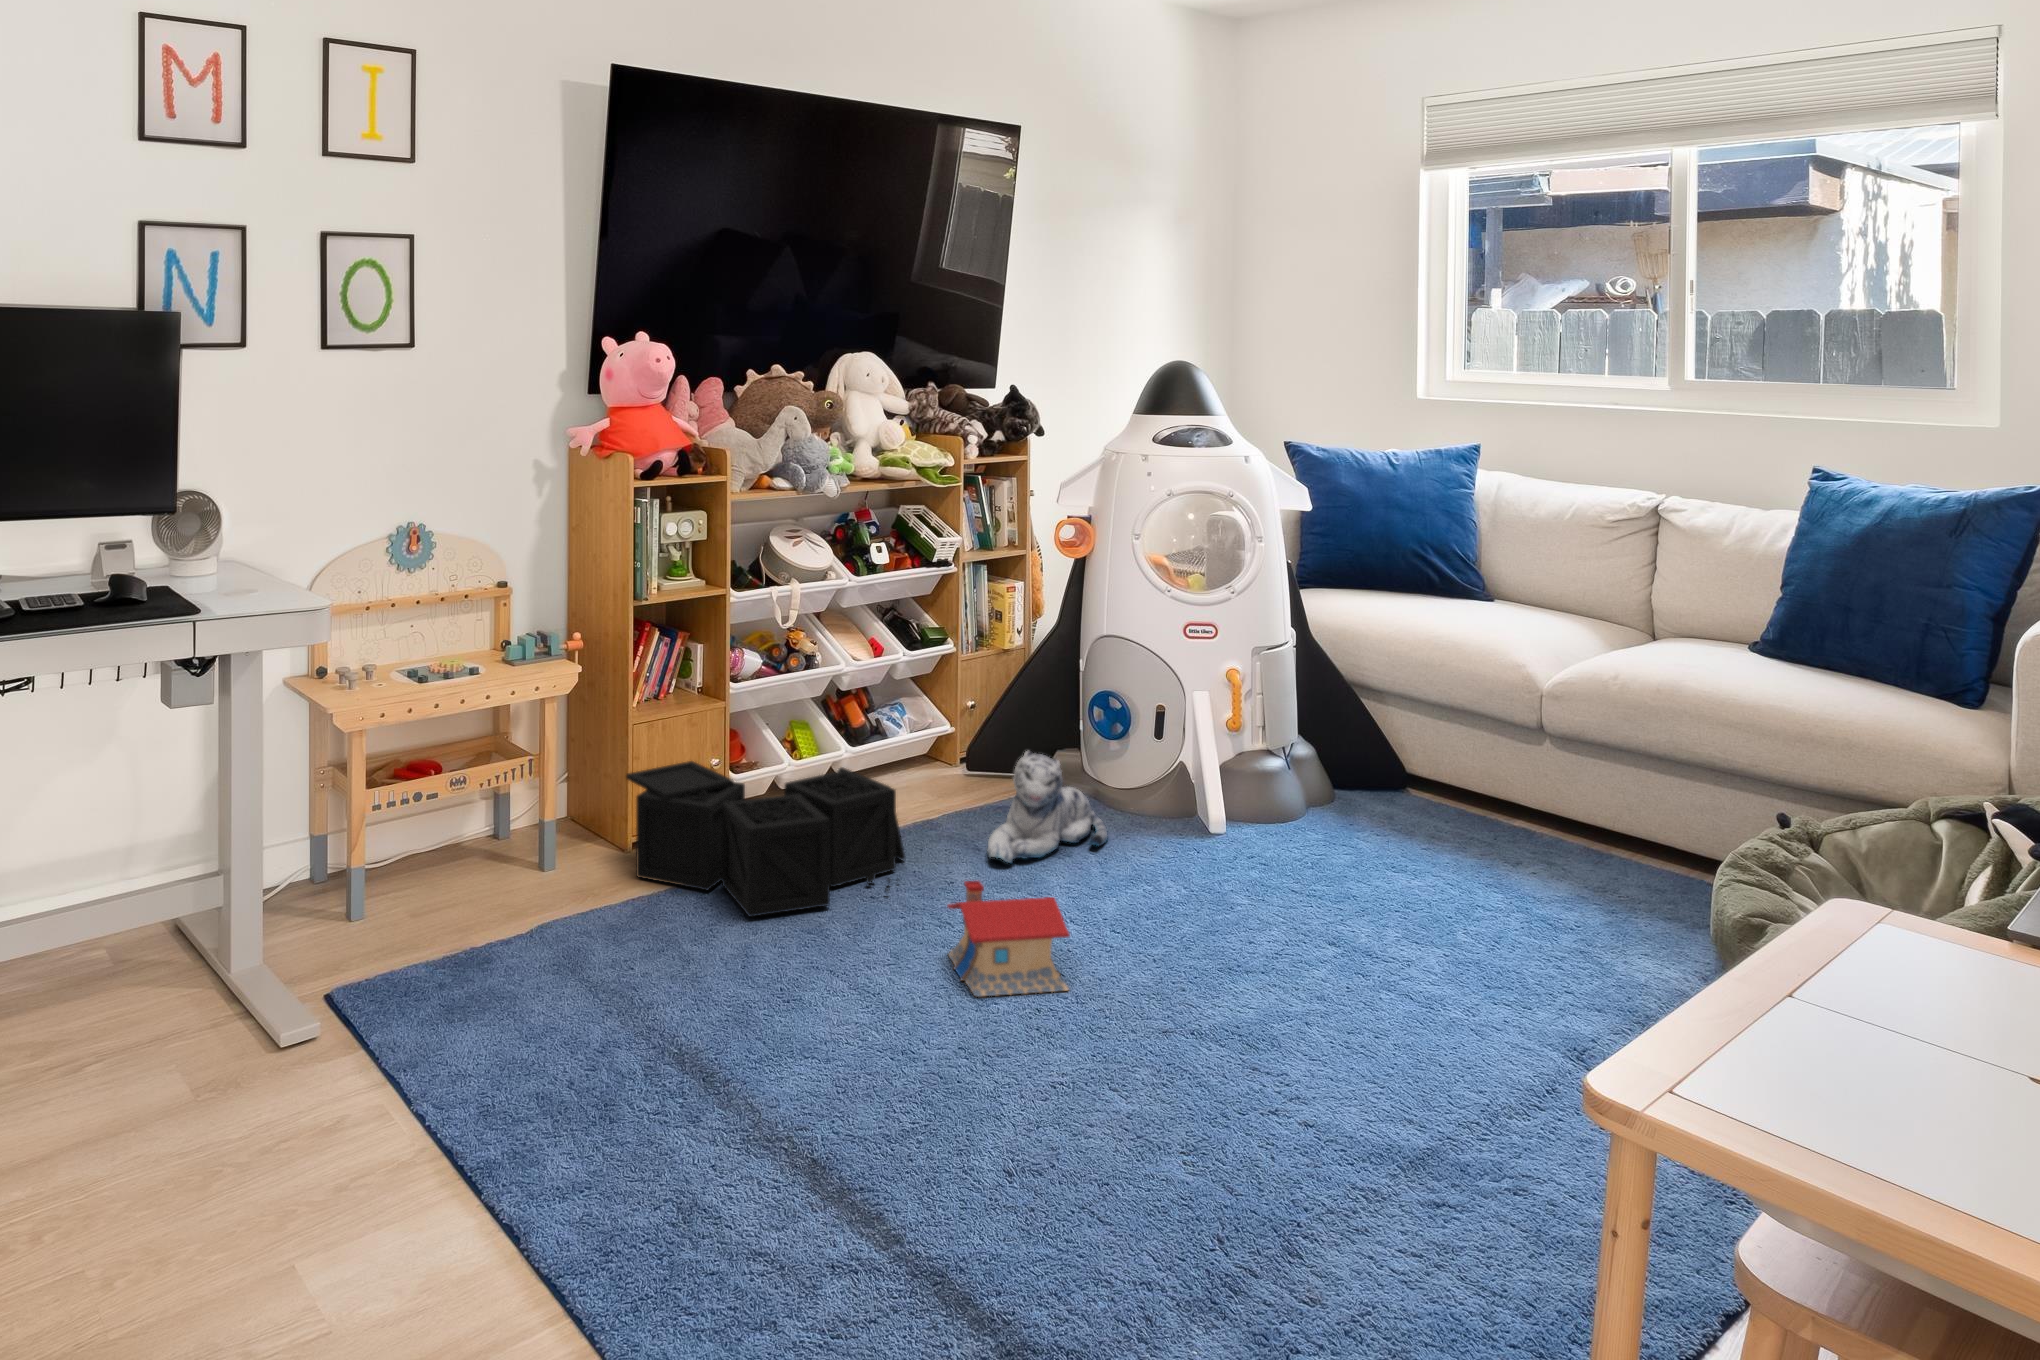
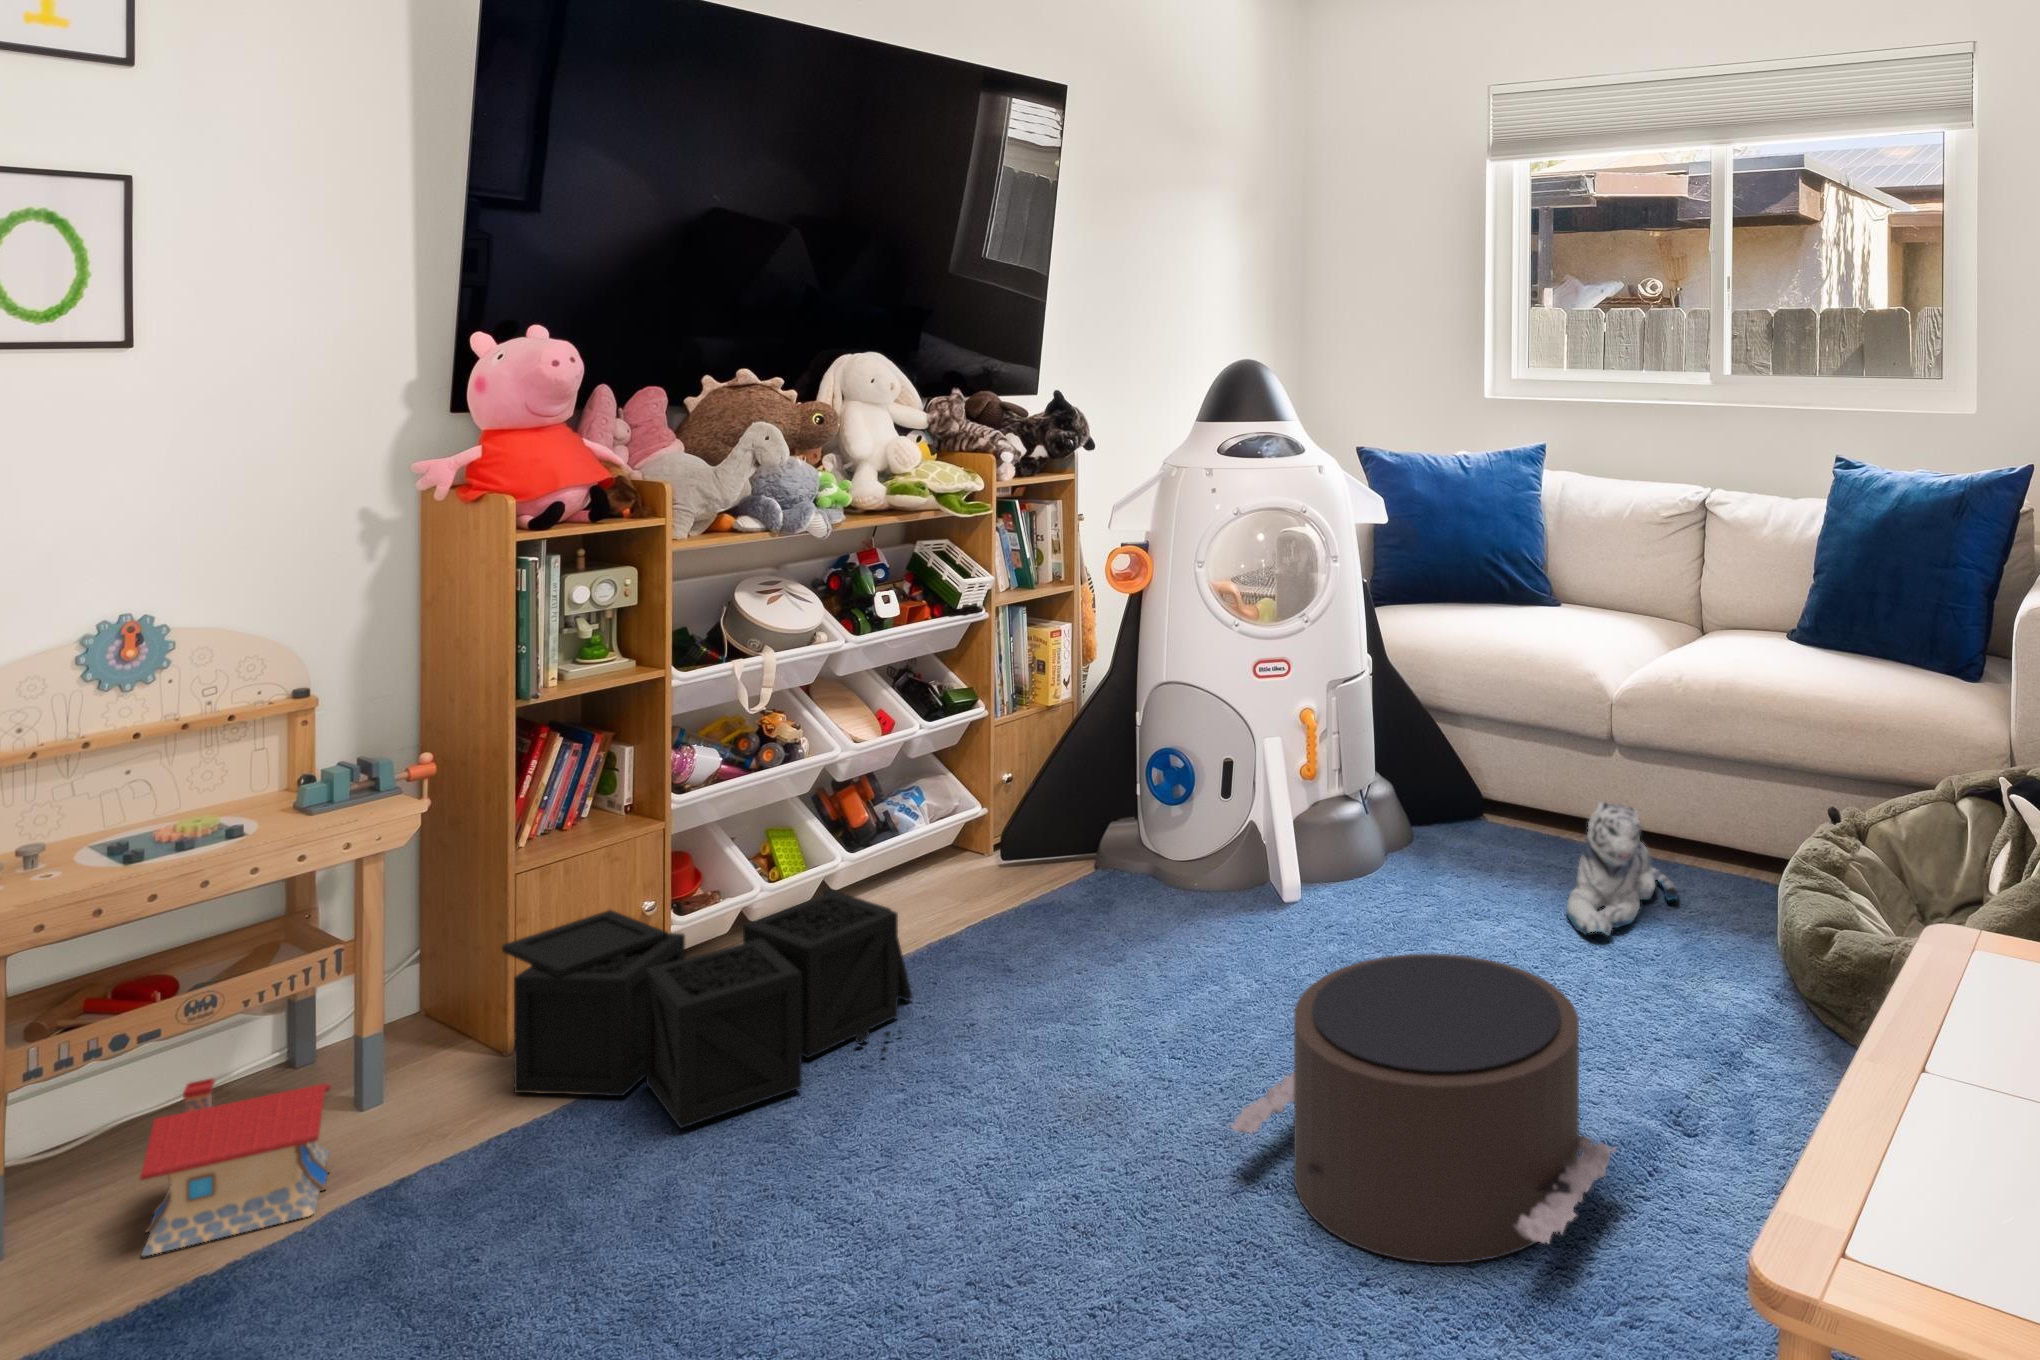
plush toy: present [988,751,1108,863] -> present [1566,802,1678,935]
pouf: none [1160,871,1506,1116] -> present [1230,954,1616,1263]
toy house: present [947,881,1070,996] -> present [140,1078,332,1256]

